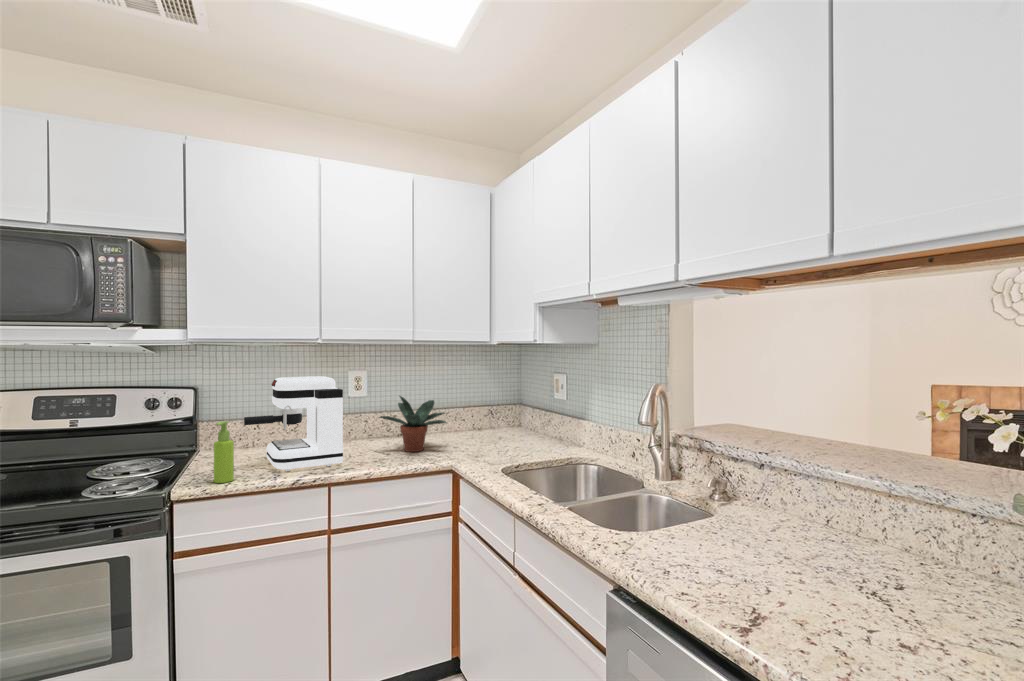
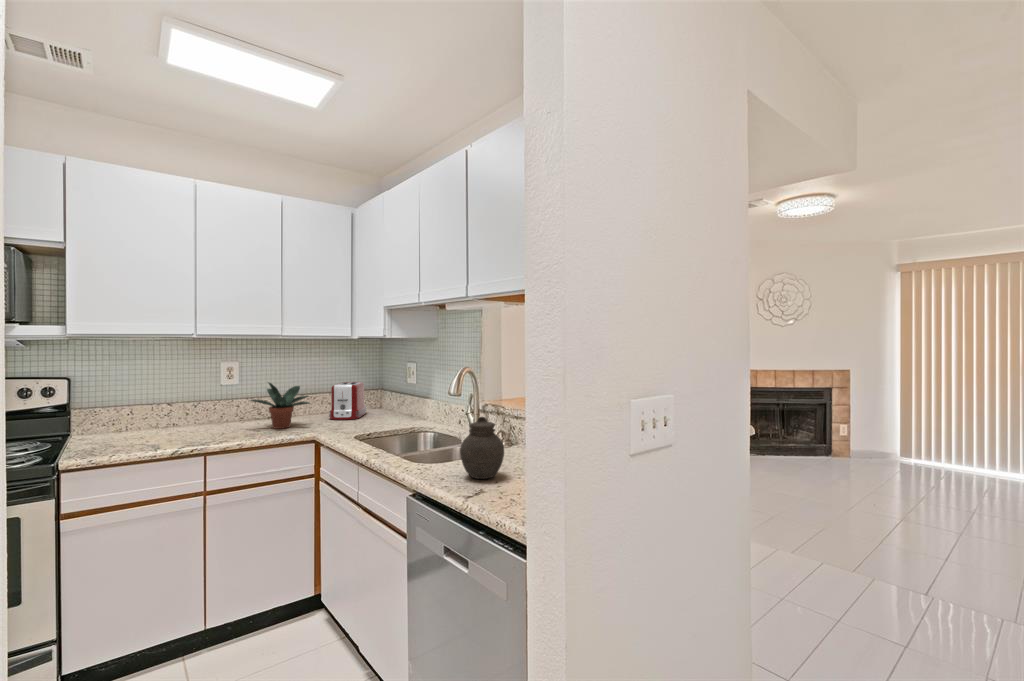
coffee maker: present [244,376,343,471] -> none [123,367,217,445]
toaster: none [466,395,507,442] -> present [329,382,367,420]
soap dispenser: present [214,421,234,483] -> none [98,404,116,455]
jar: none [687,471,762,573] -> present [460,417,504,479]

